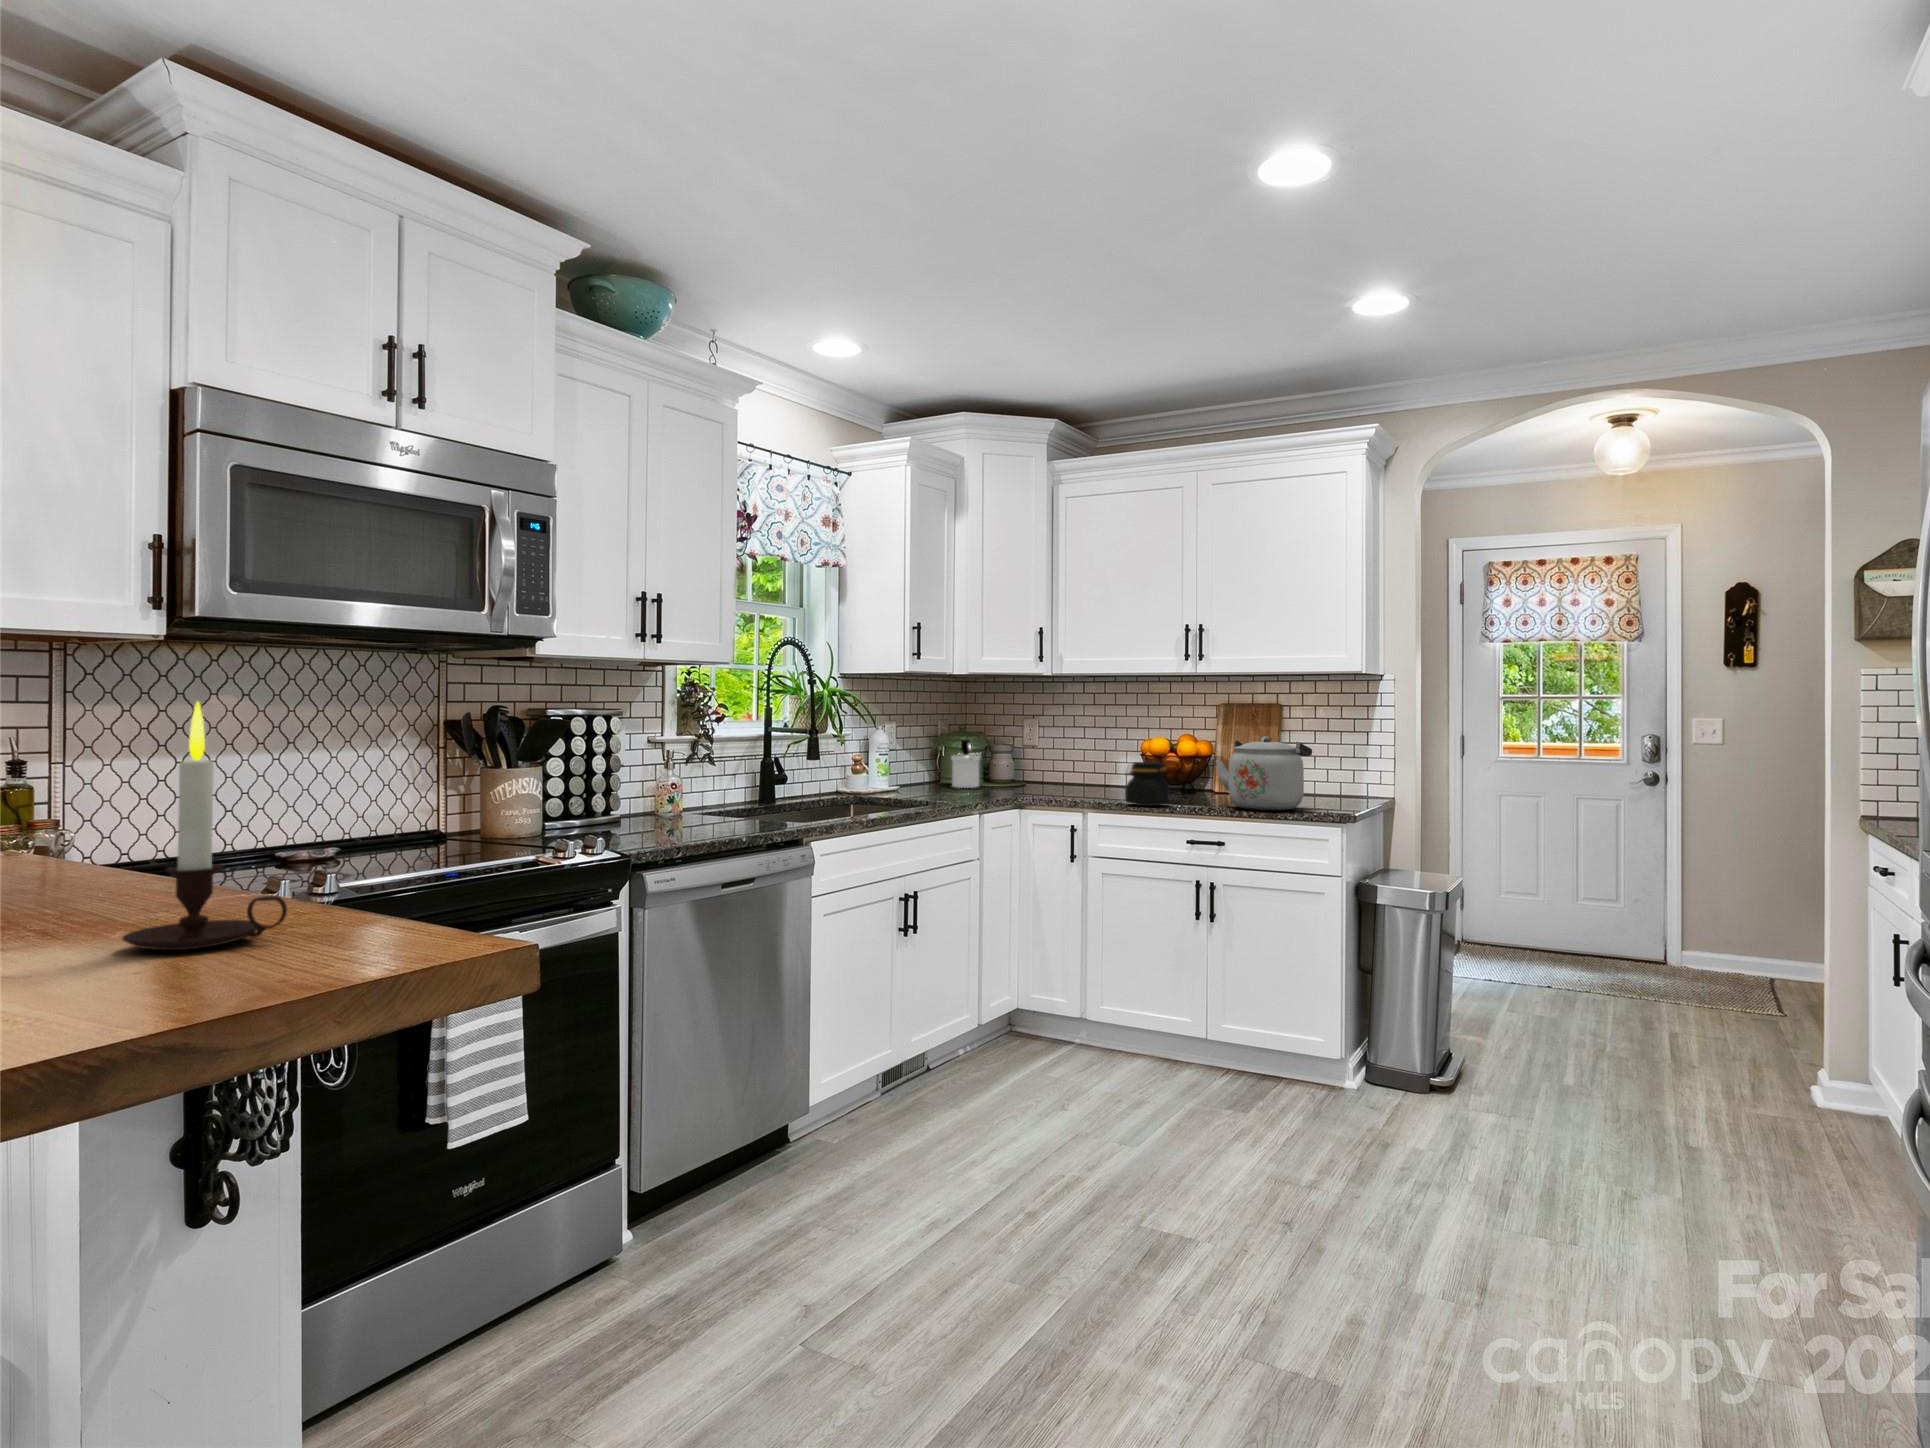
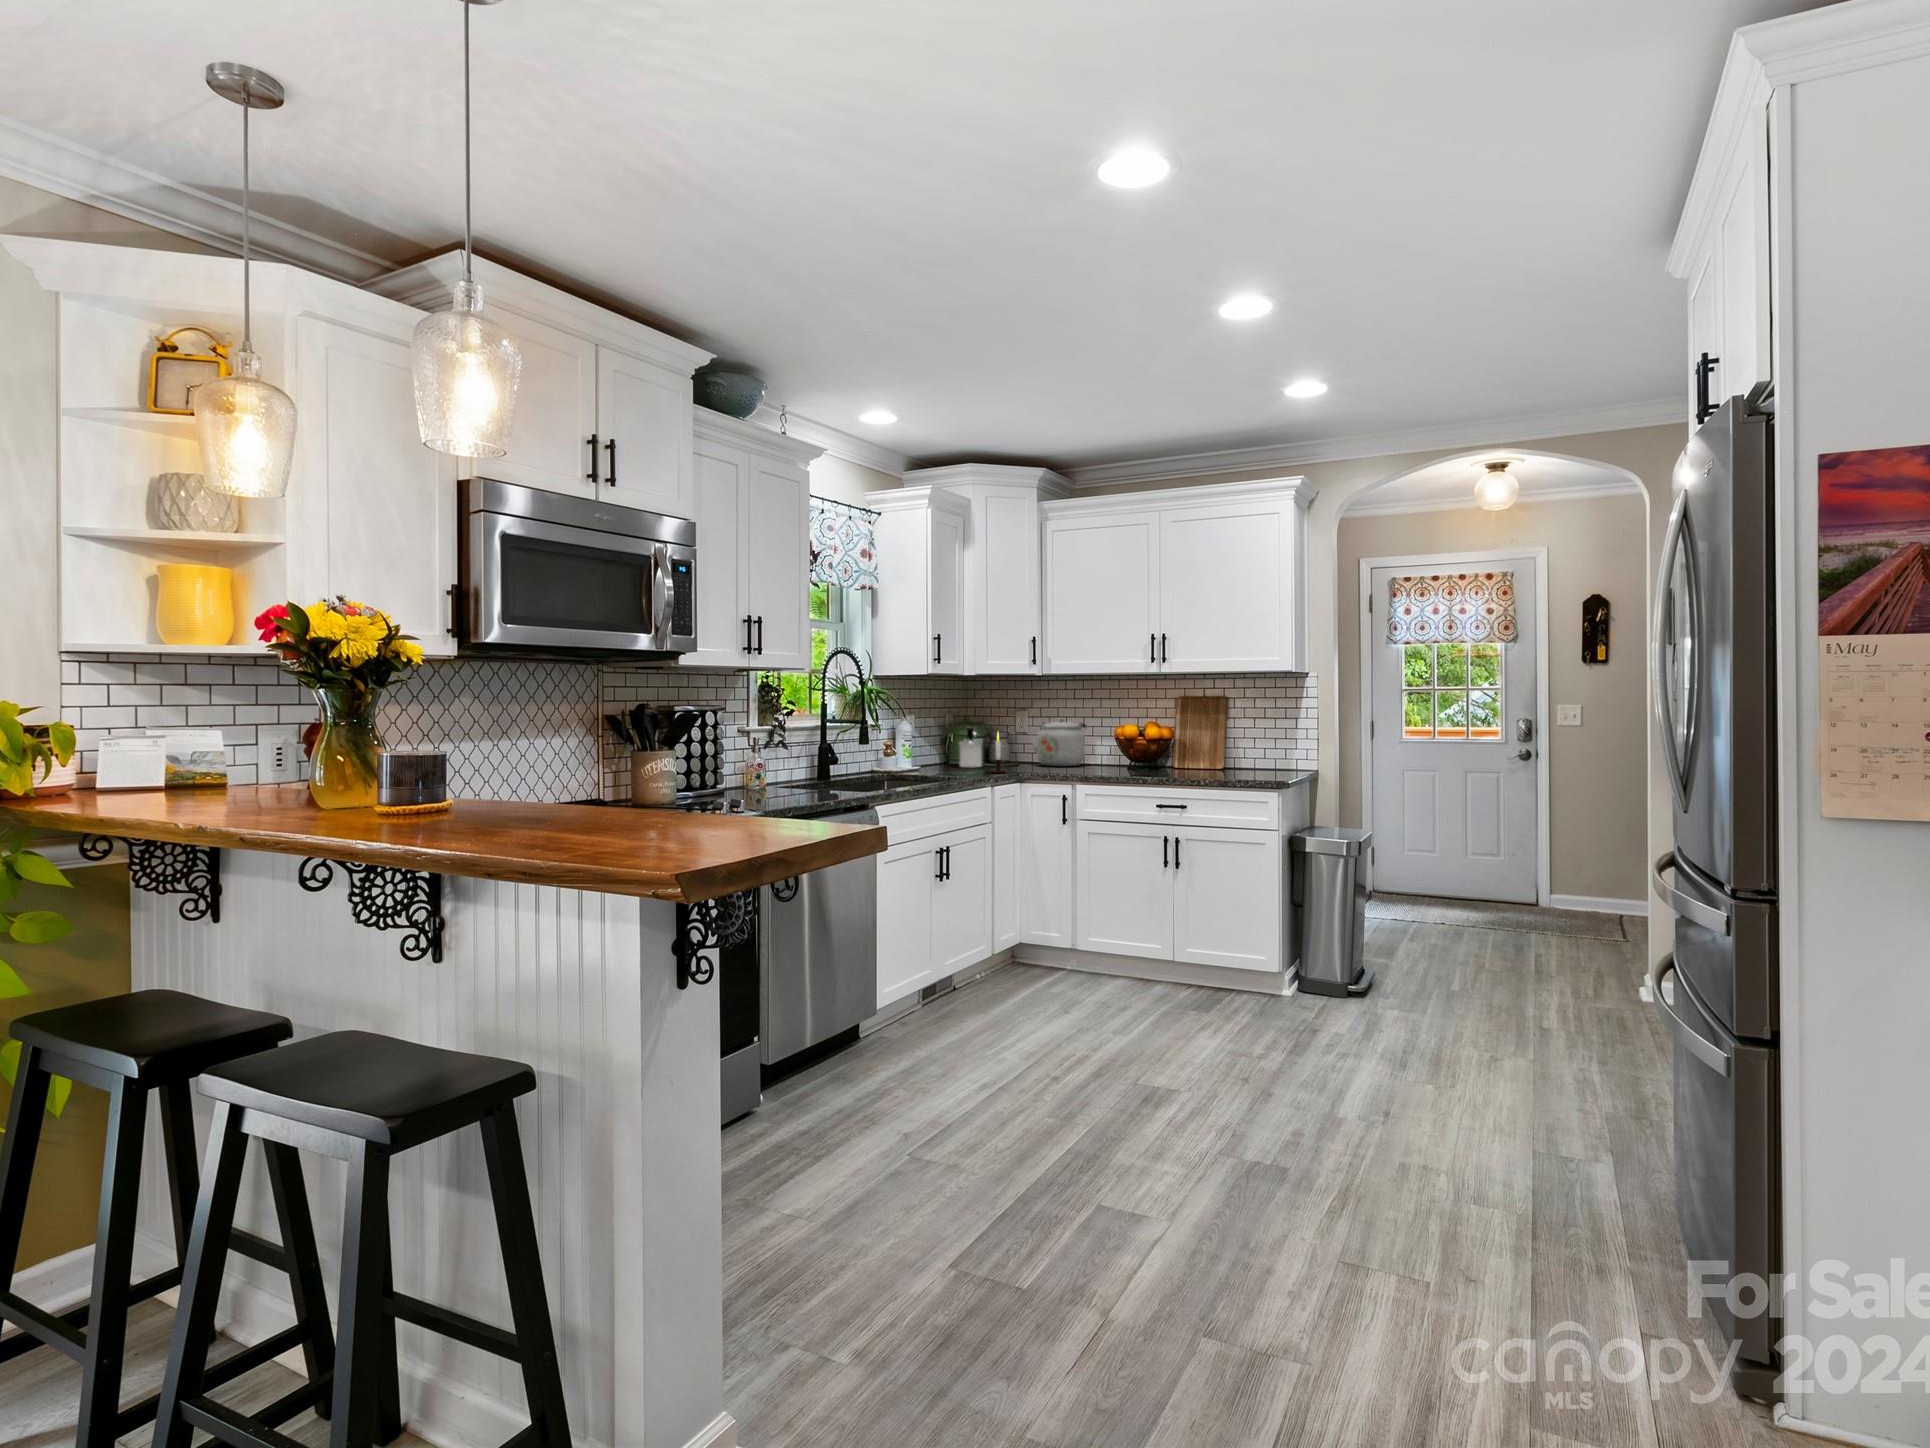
candle: present [122,702,287,950] -> present [989,732,1013,773]
kettle: present [1216,736,1312,810] -> present [1031,719,1086,767]
jar: present [1125,762,1170,806] -> none [1106,744,1142,779]

